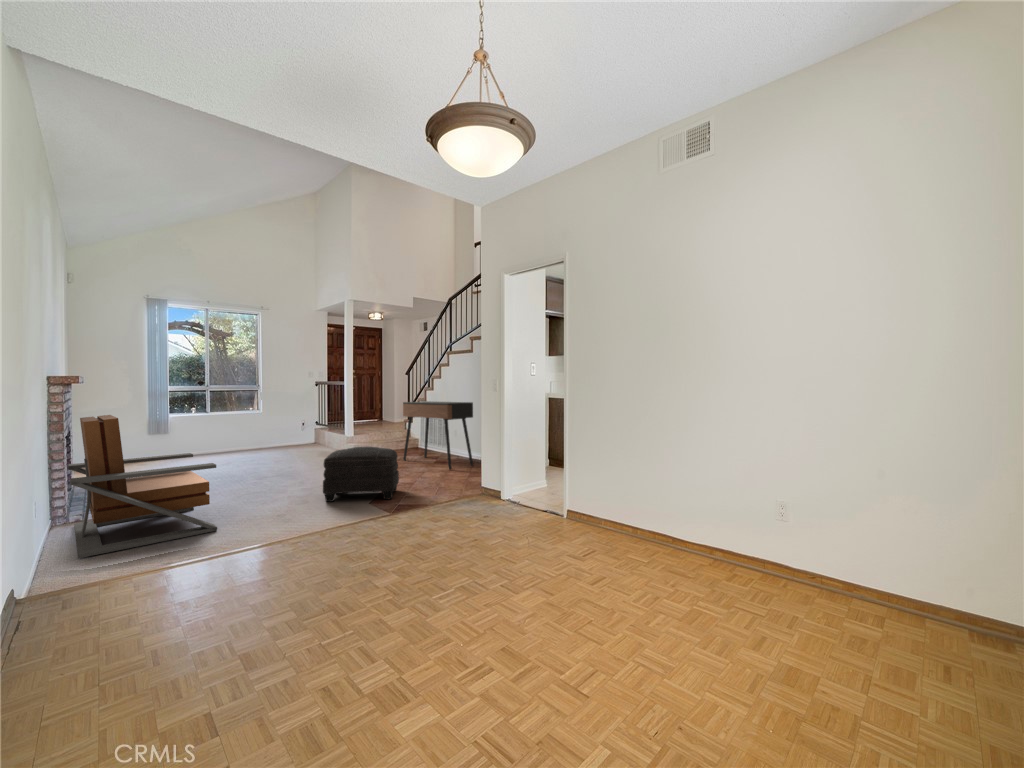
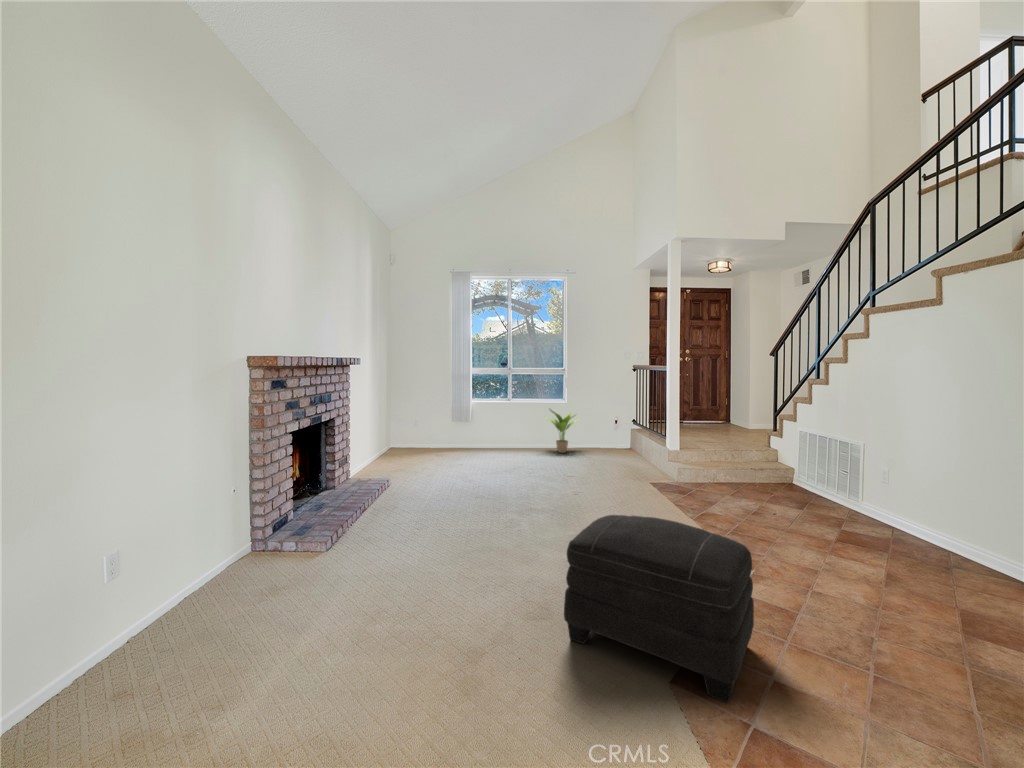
console table: present [403,401,473,470] -> none [762,406,971,585]
lounge chair: present [68,415,217,558] -> none [88,414,388,689]
potted plant: none [243,416,276,452] -> present [546,409,579,453]

